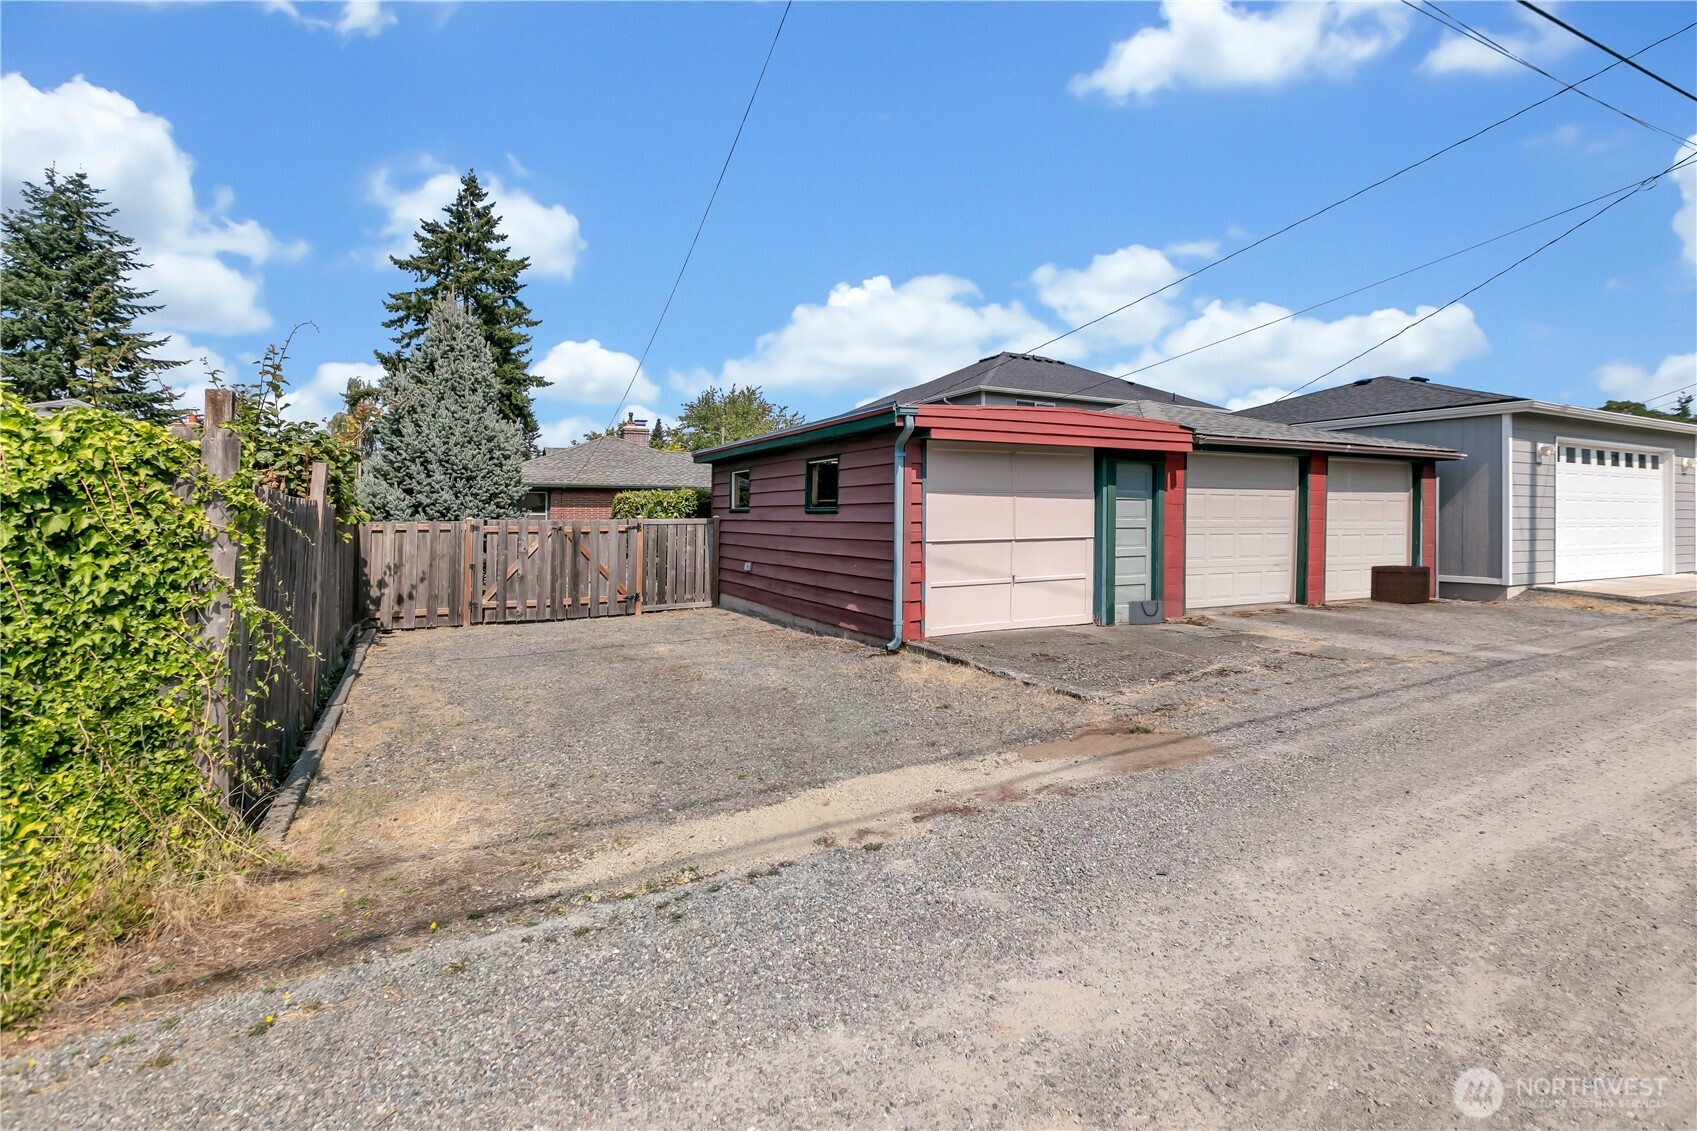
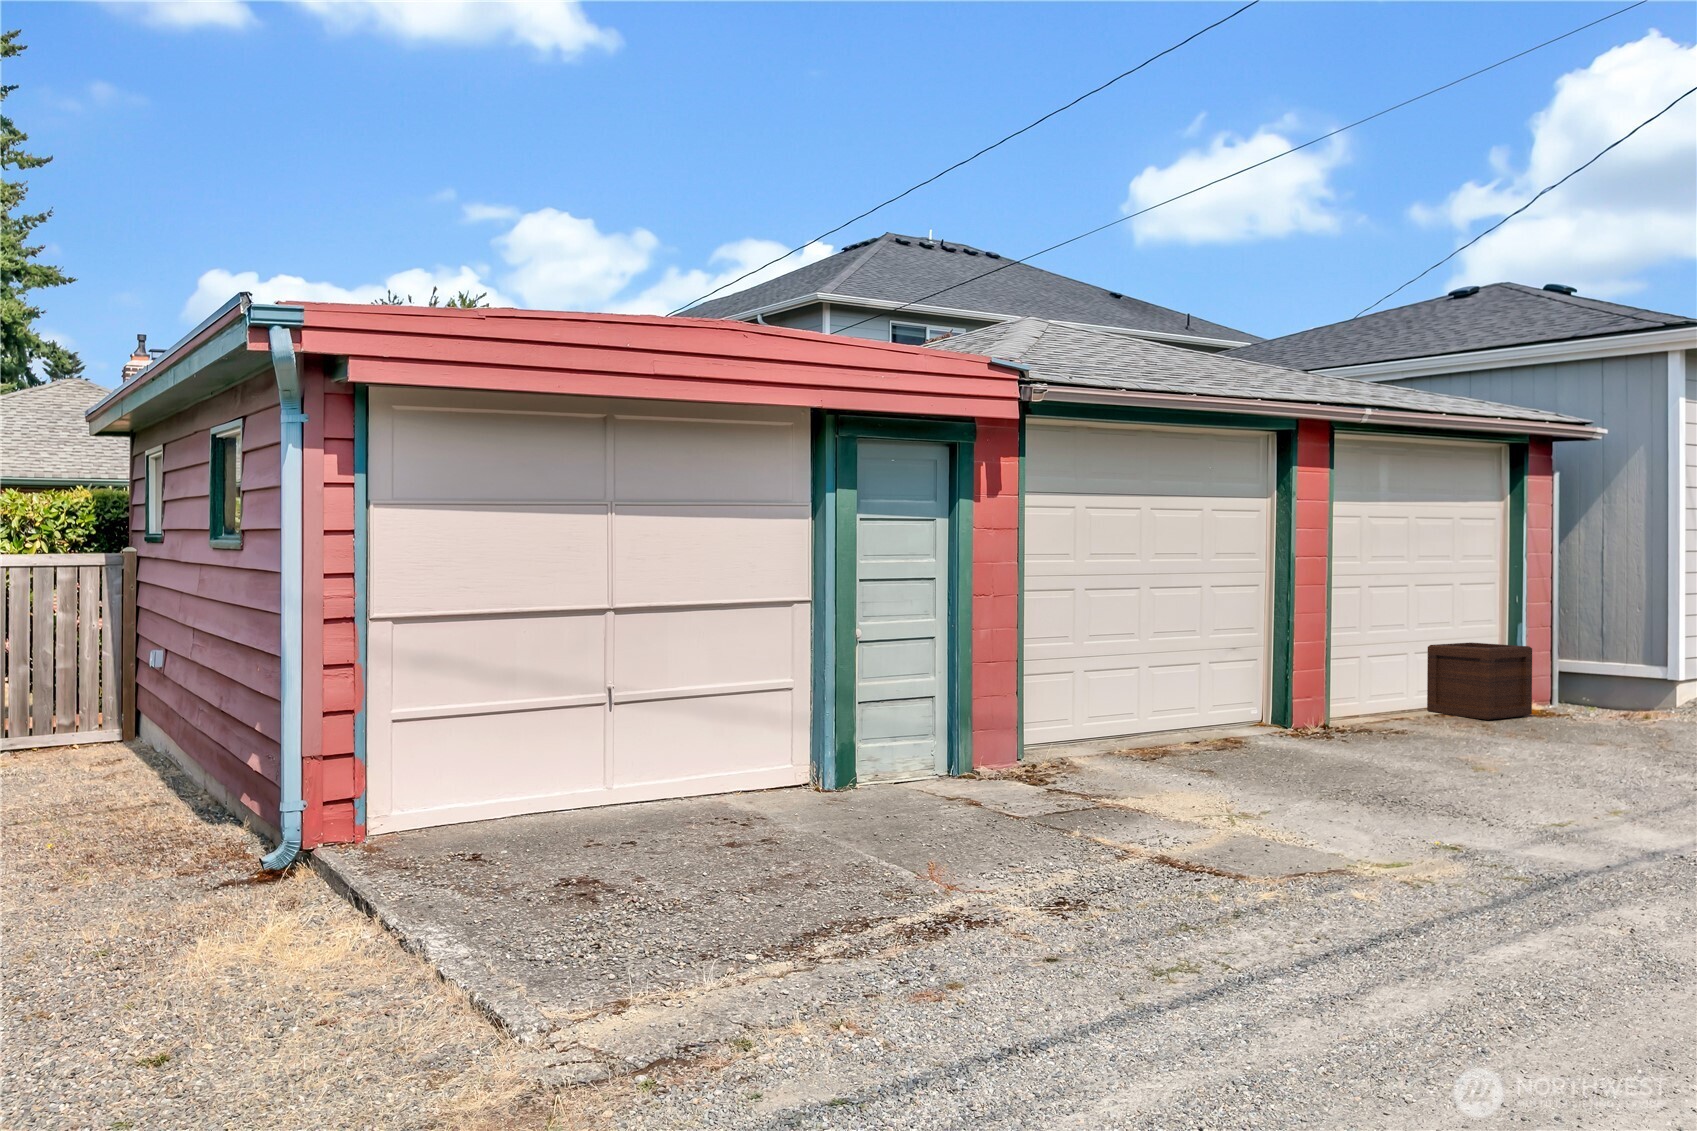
storage bin: present [1128,600,1163,625] -> none [885,731,959,785]

